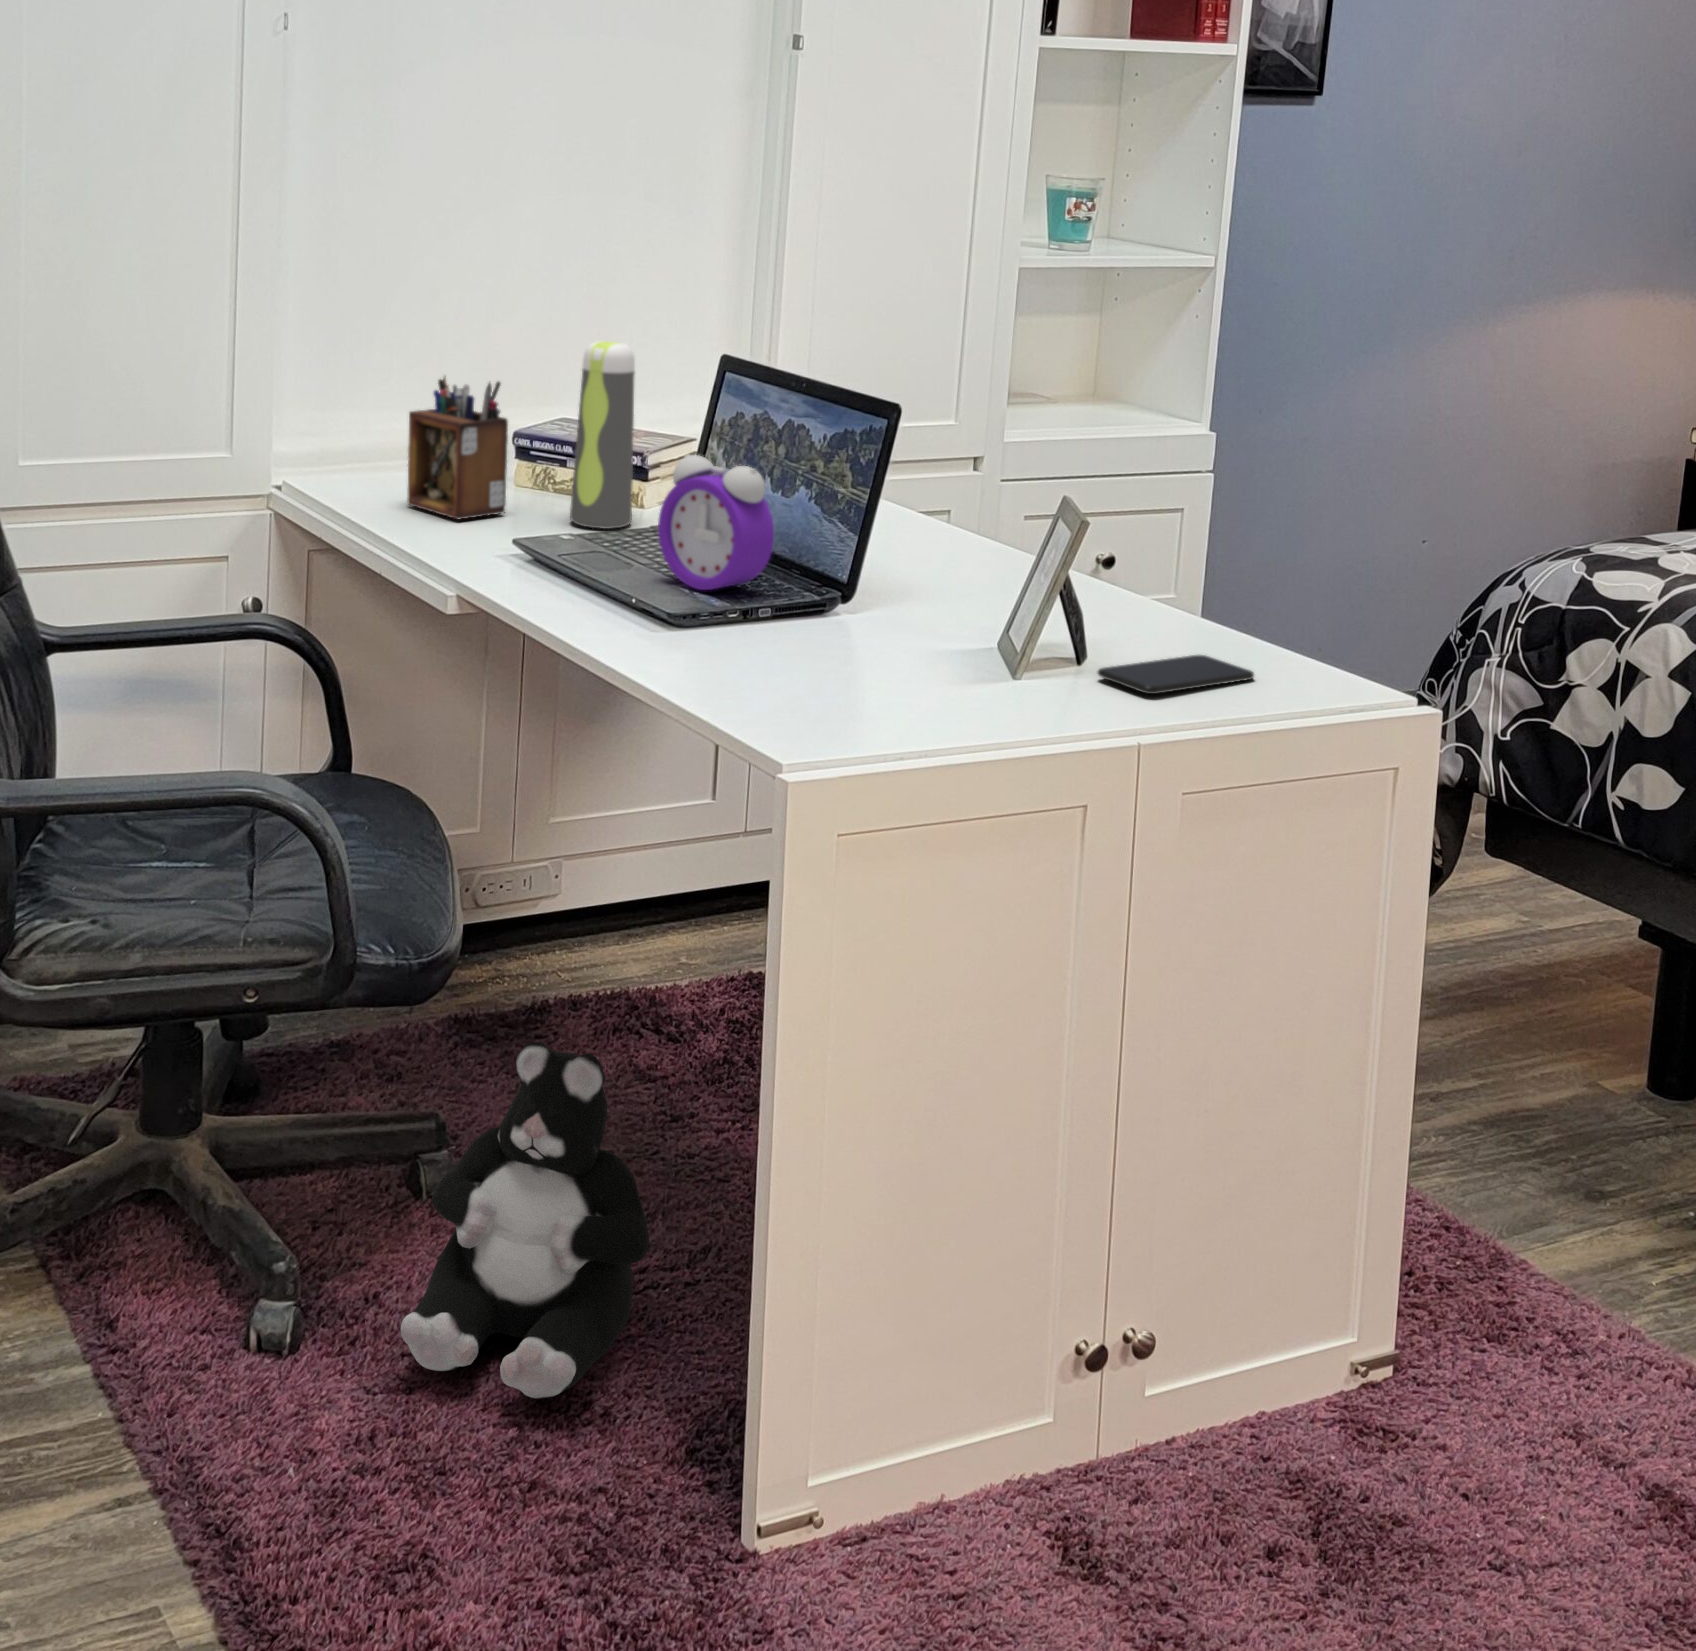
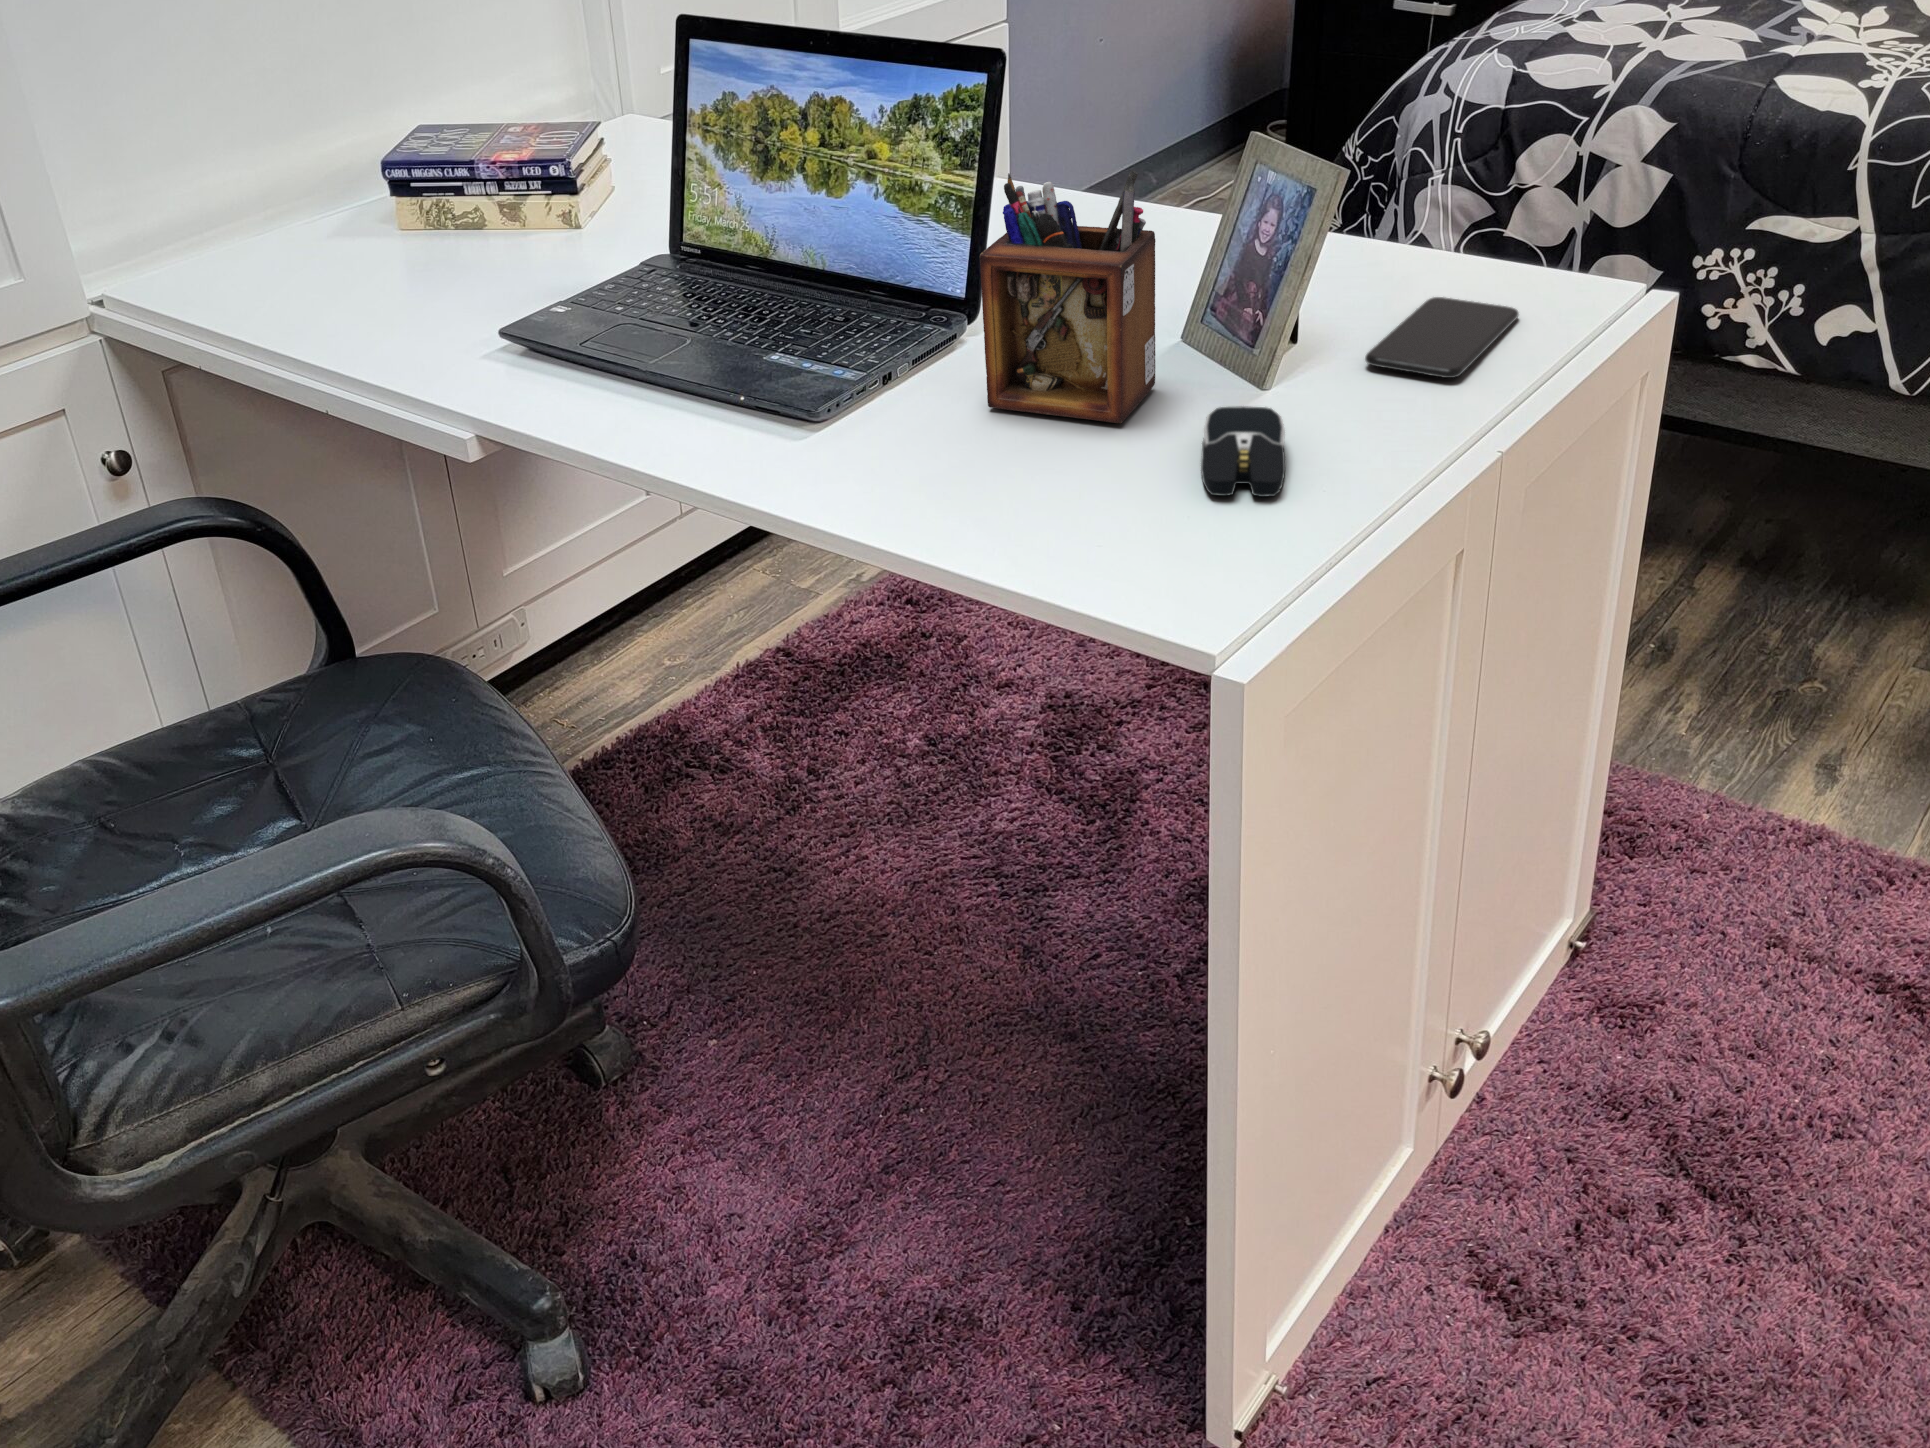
water bottle: present [570,341,635,529] -> none [489,22,598,278]
desk organizer: present [407,376,508,520] -> present [980,170,1156,423]
alarm clock: present [658,454,774,590] -> none [699,170,860,349]
computer mouse: none [894,663,982,716] -> present [1201,406,1285,497]
plush toy: present [401,1042,649,1399] -> none [676,967,953,1383]

